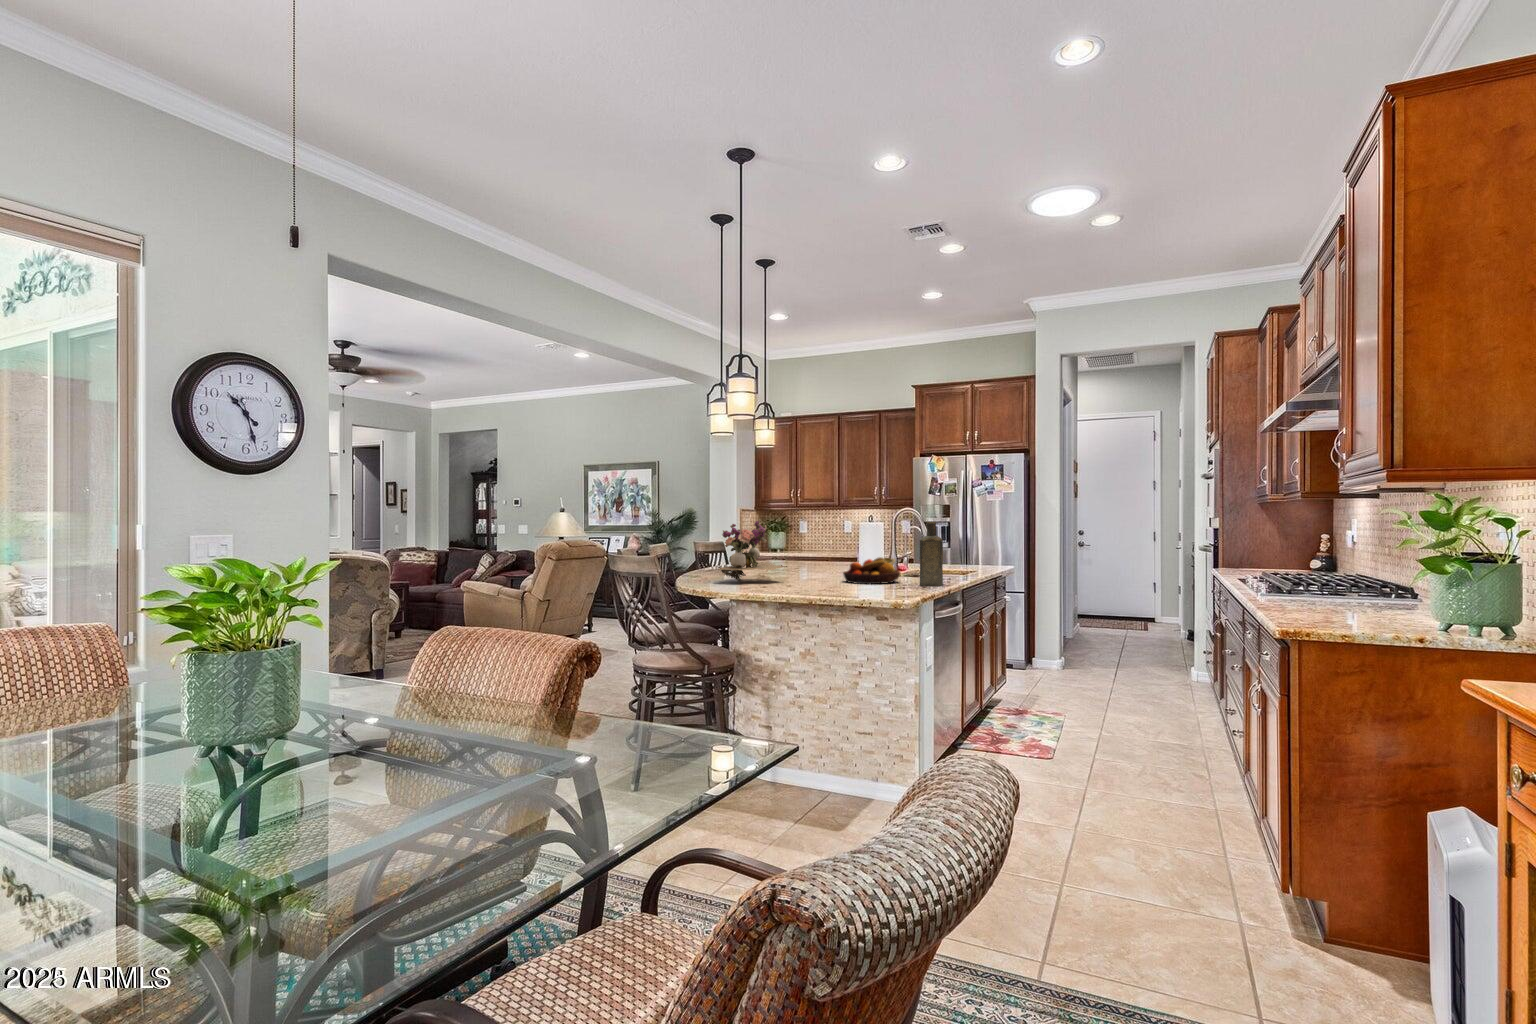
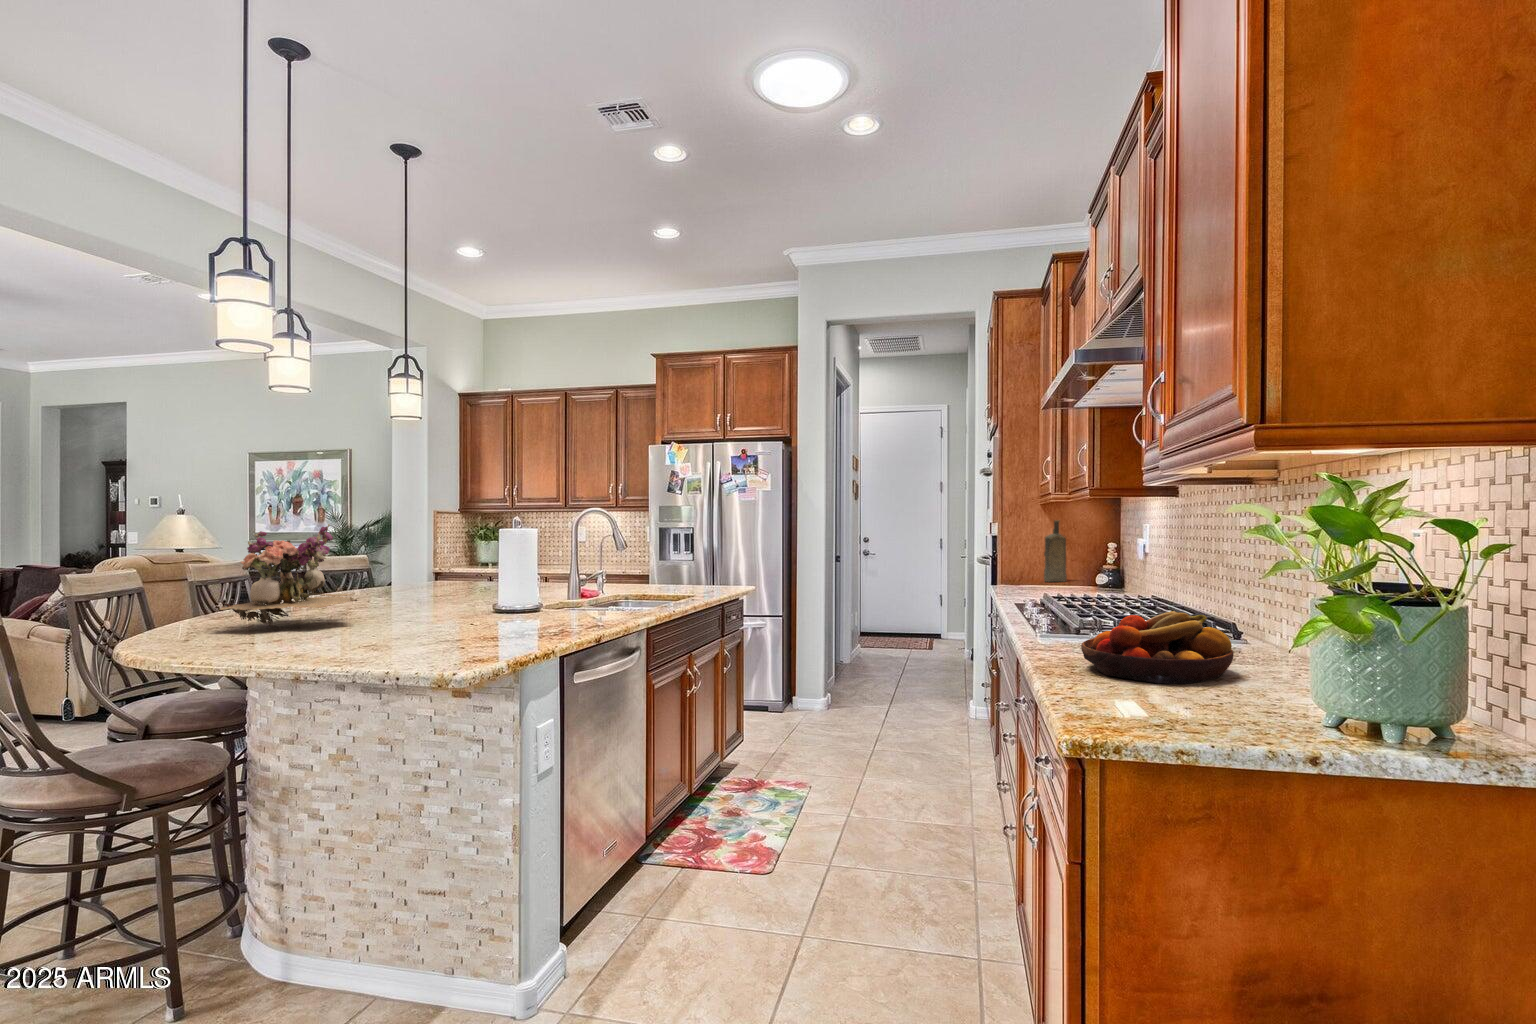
bottle: present [920,522,943,586] -> present [1044,520,1067,582]
fruit bowl: present [843,557,900,584] -> present [1081,611,1234,684]

